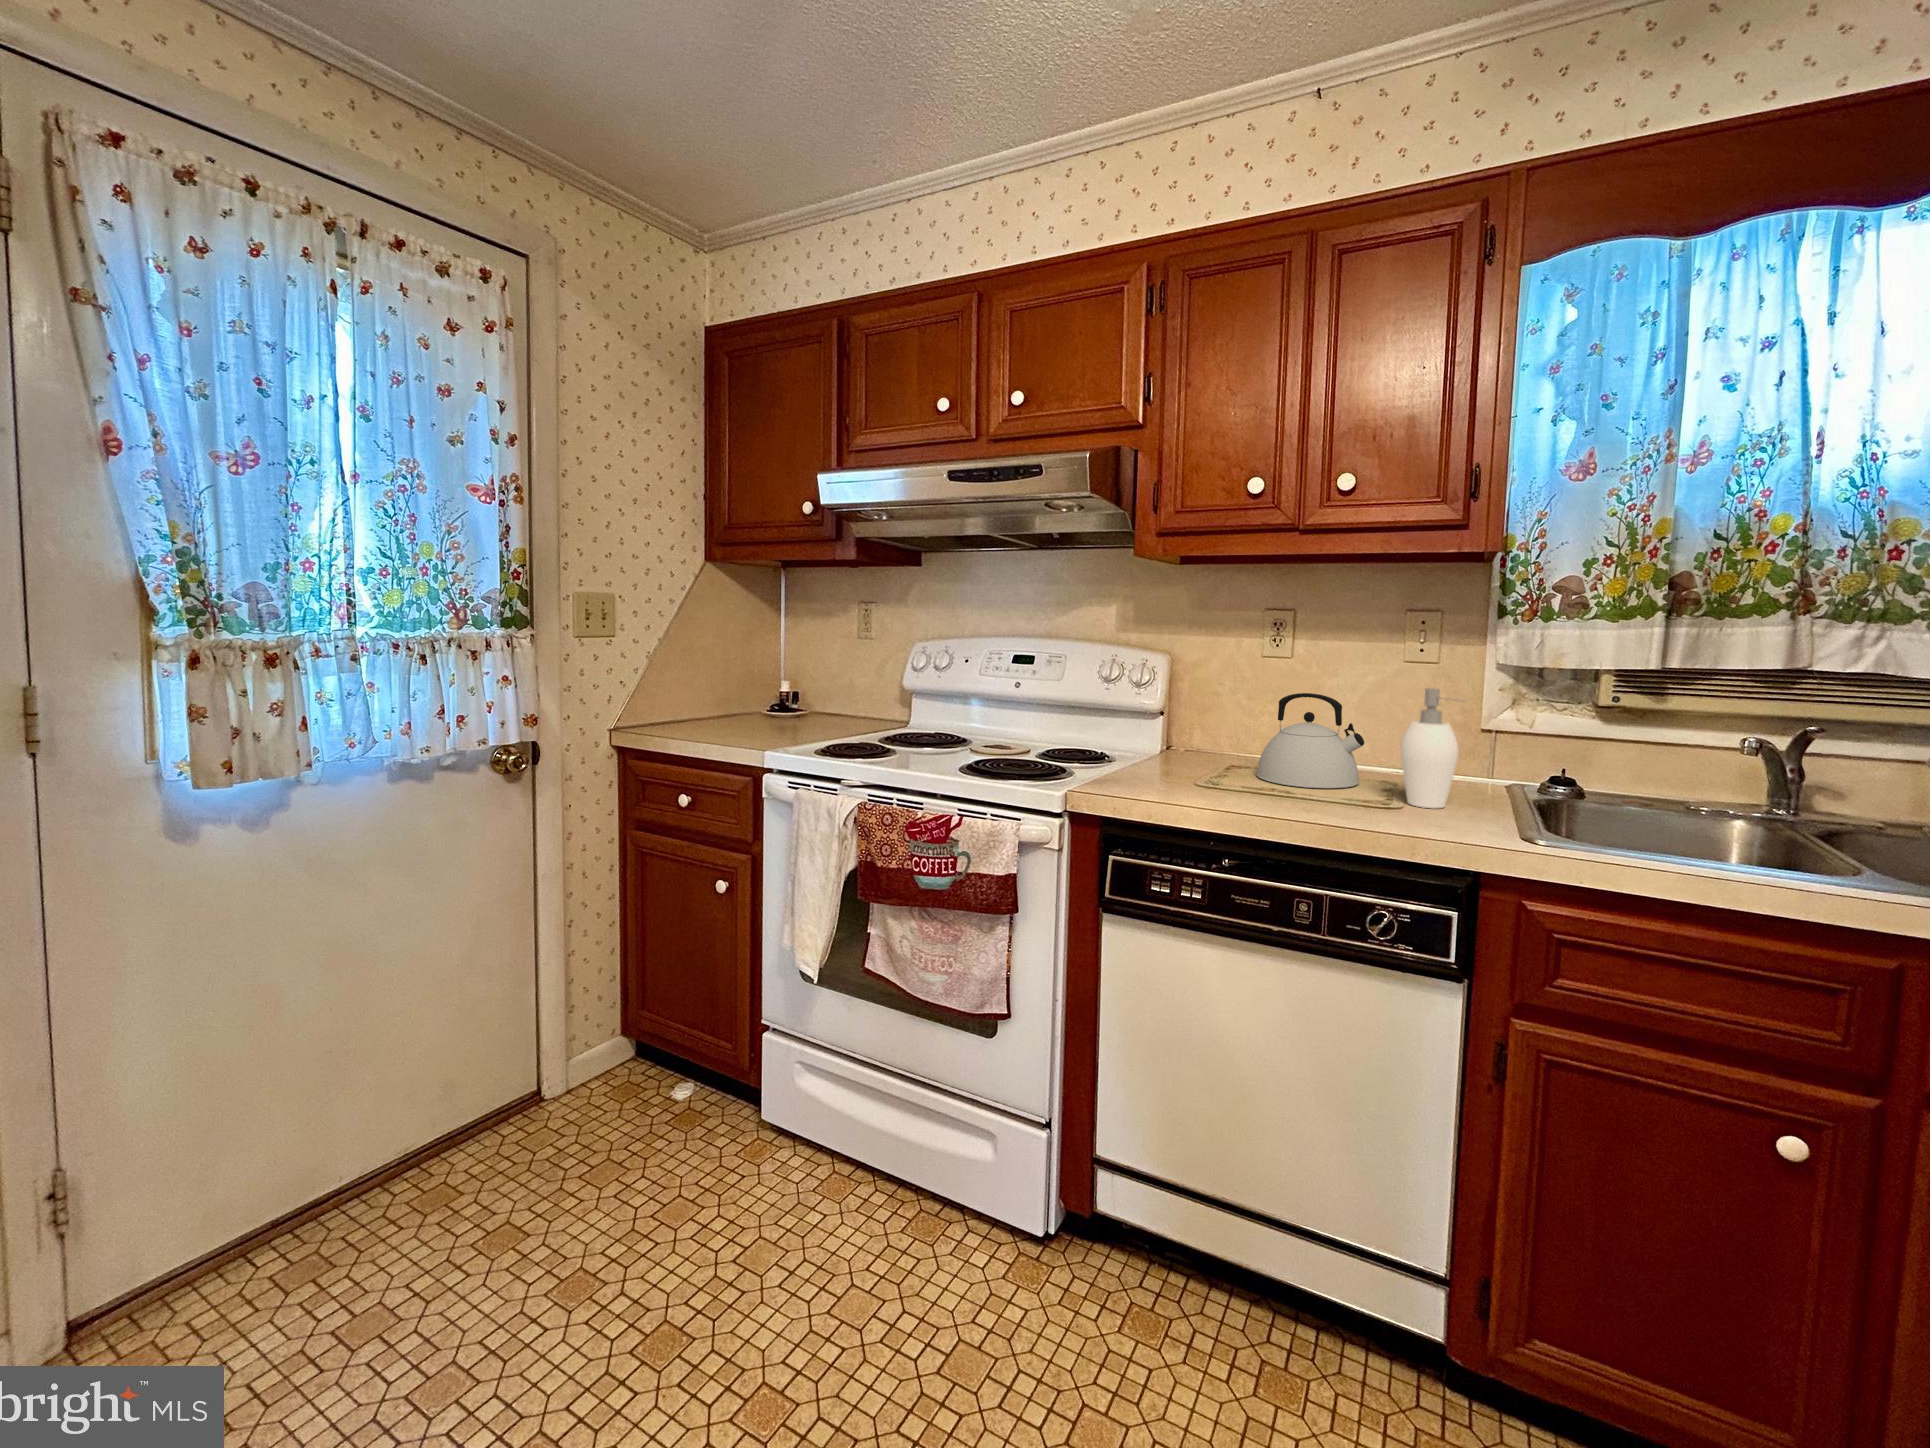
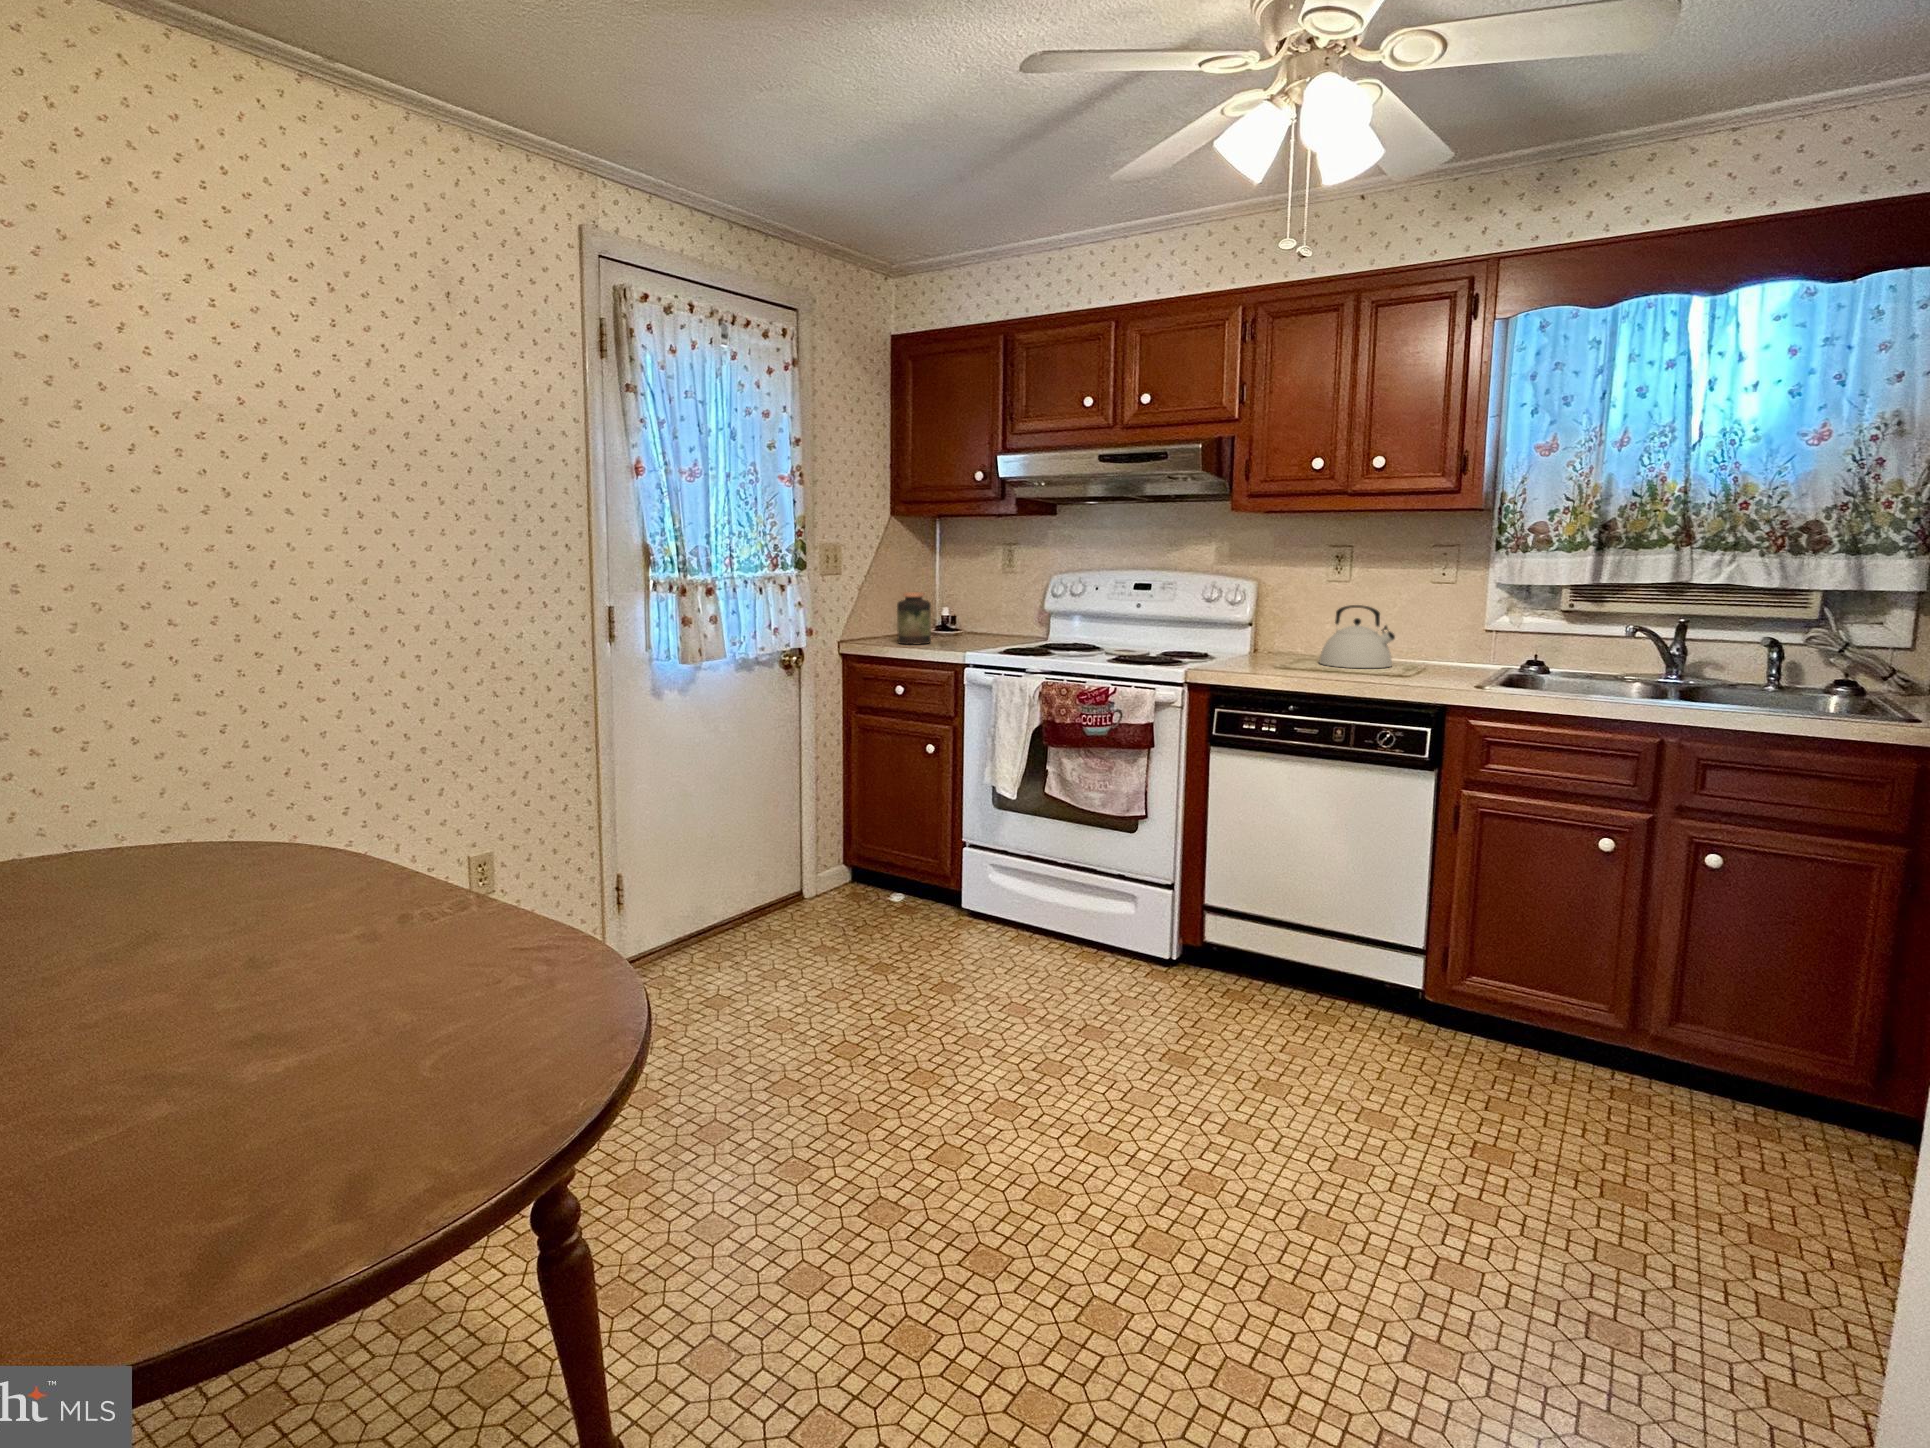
jar: none [692,662,741,736] -> present [897,592,931,645]
soap dispenser: present [1401,688,1459,808] -> none [1415,599,1455,676]

